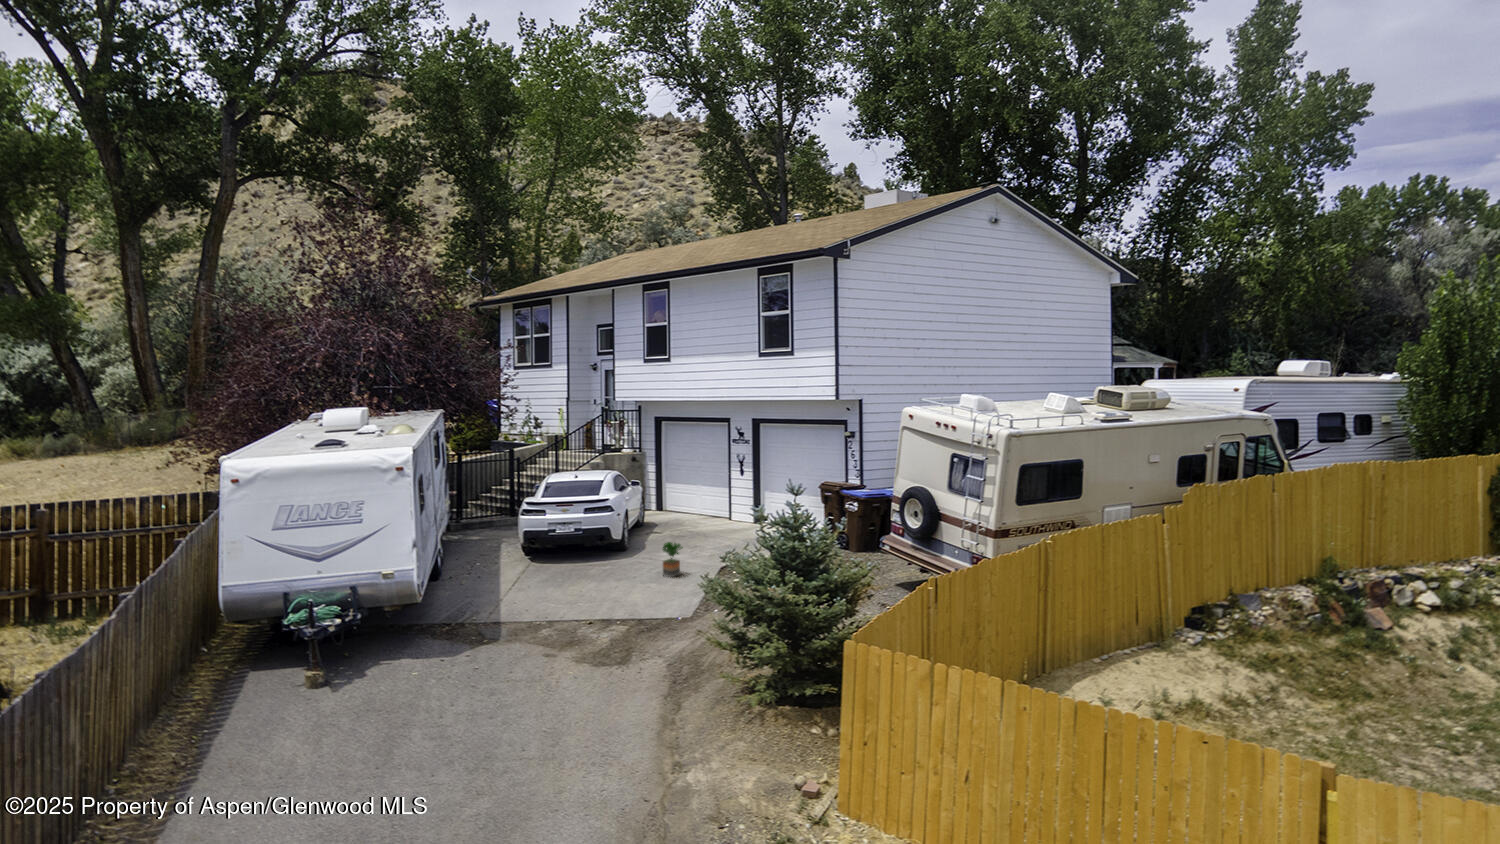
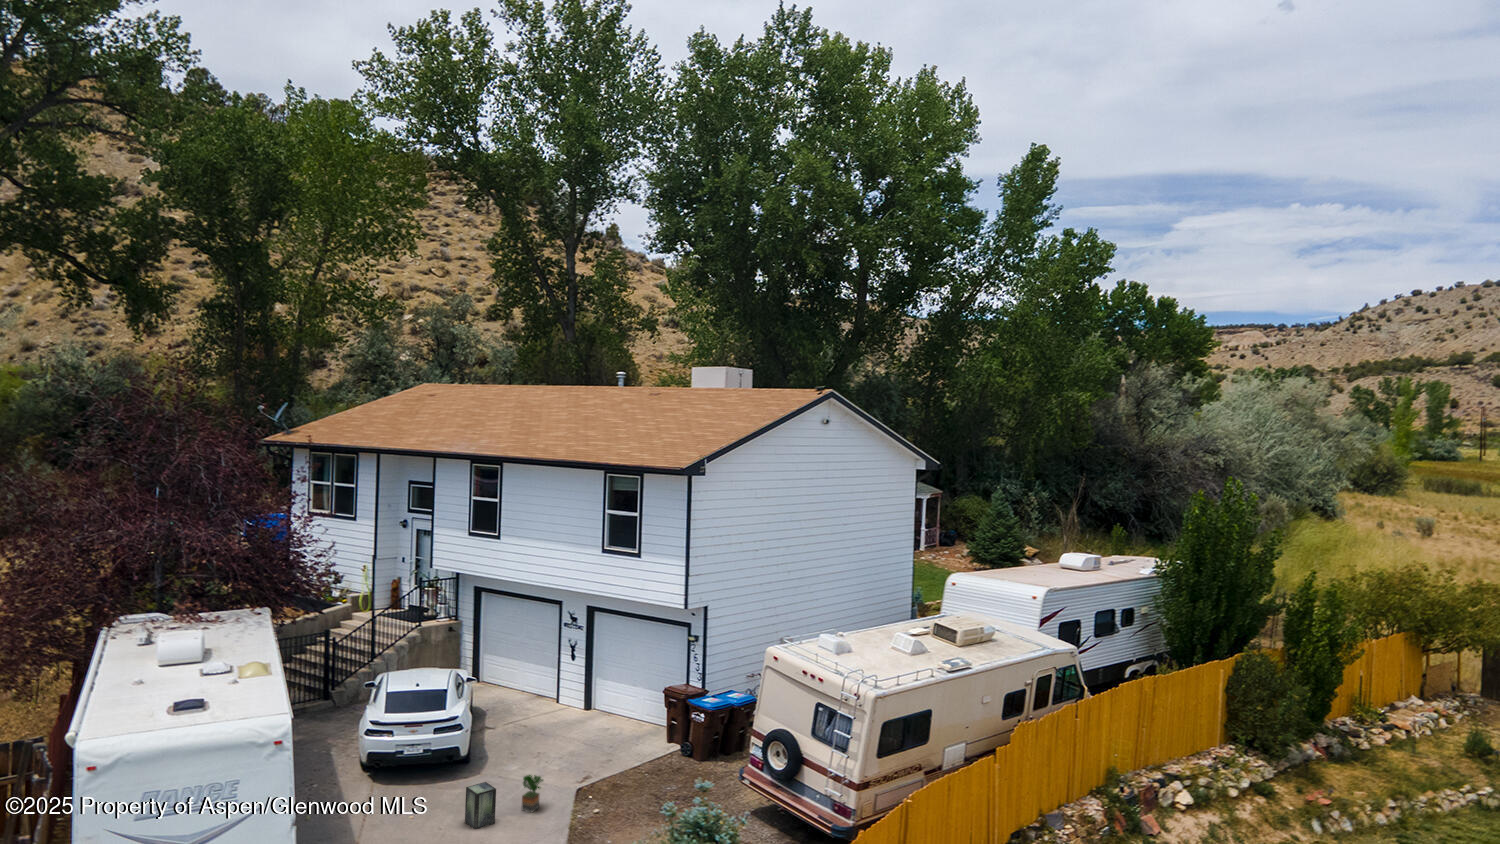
storage box: none [606,544,634,585] -> present [465,782,496,829]

